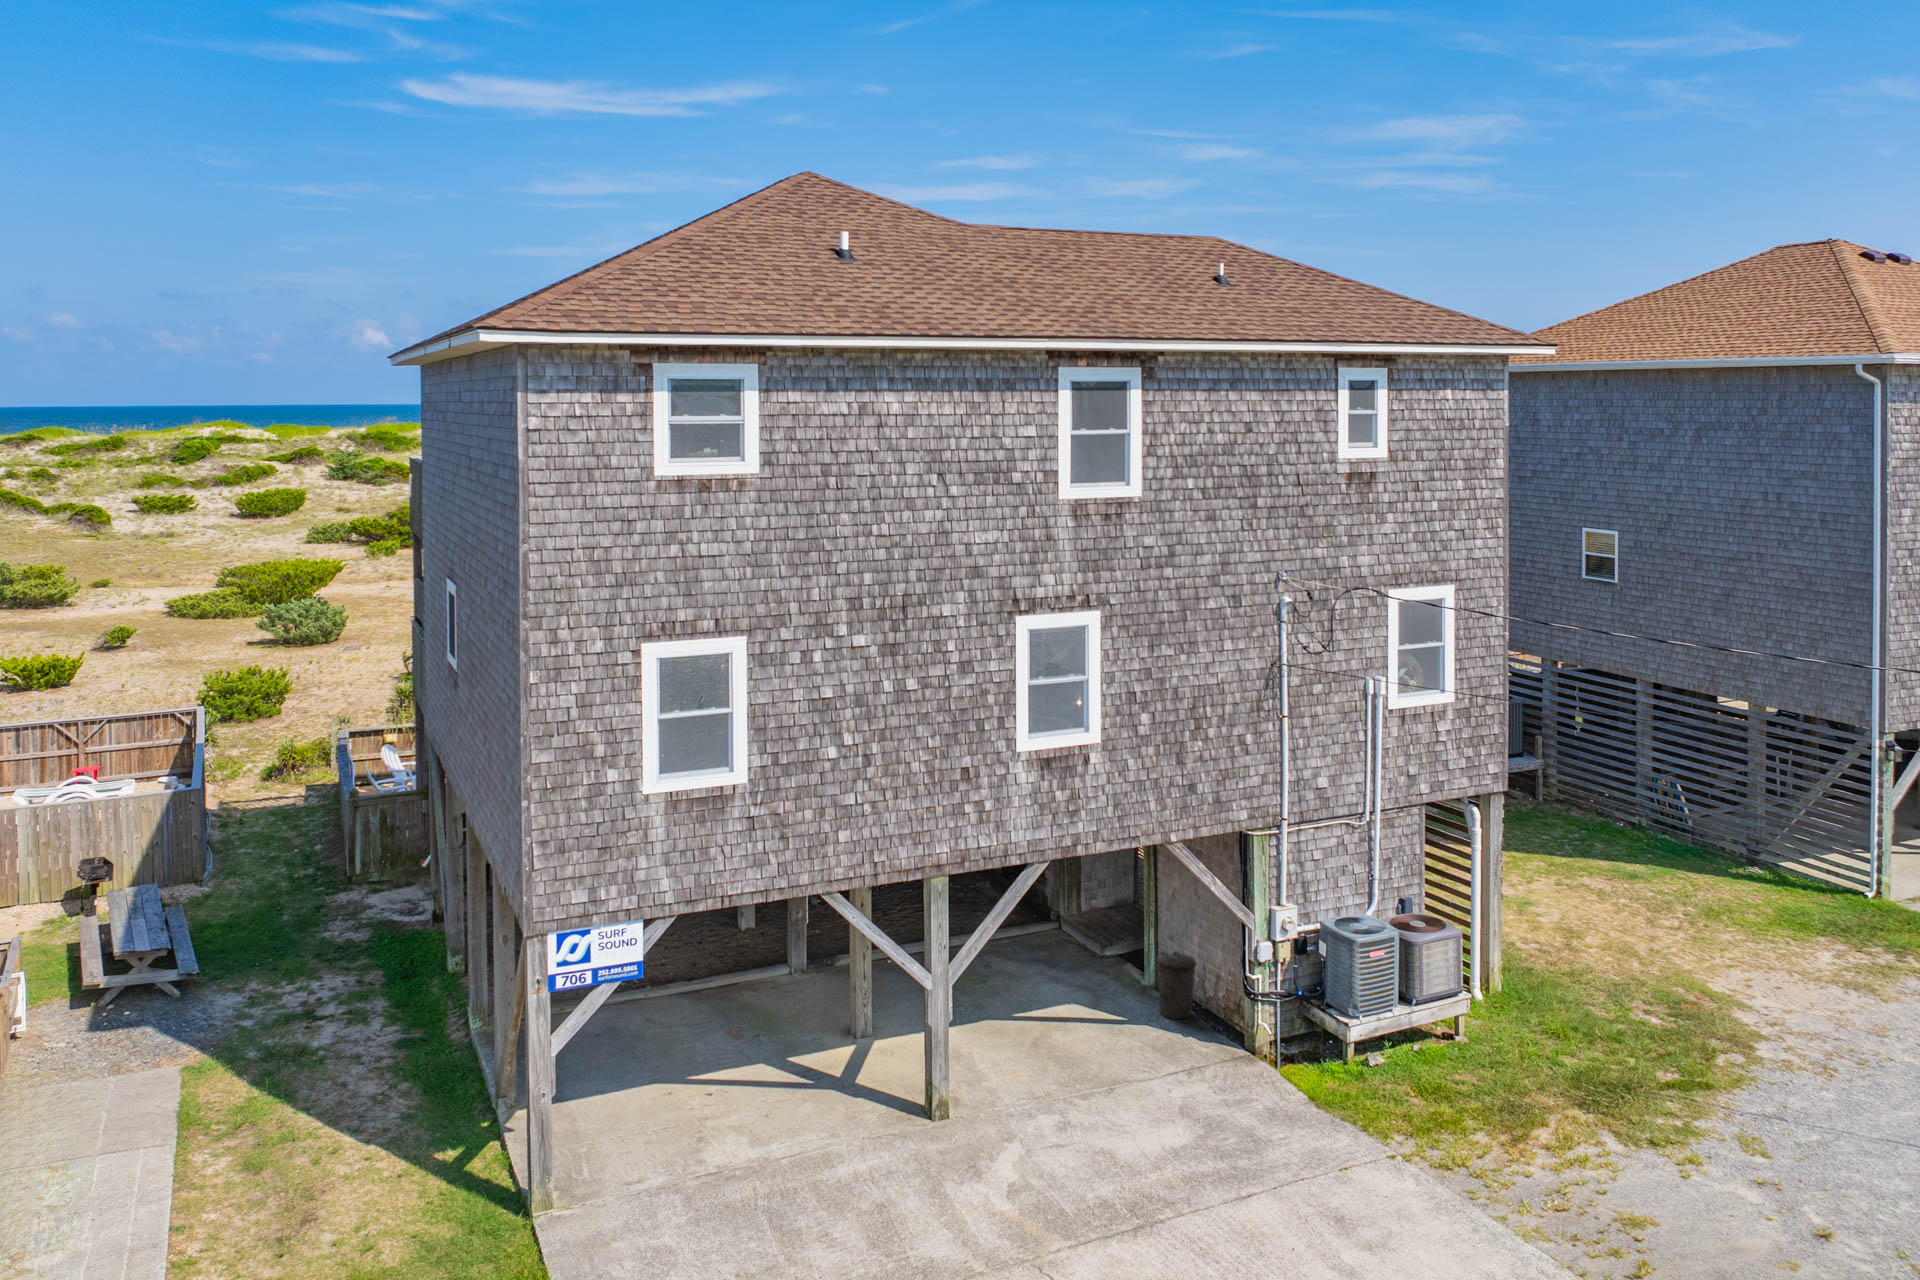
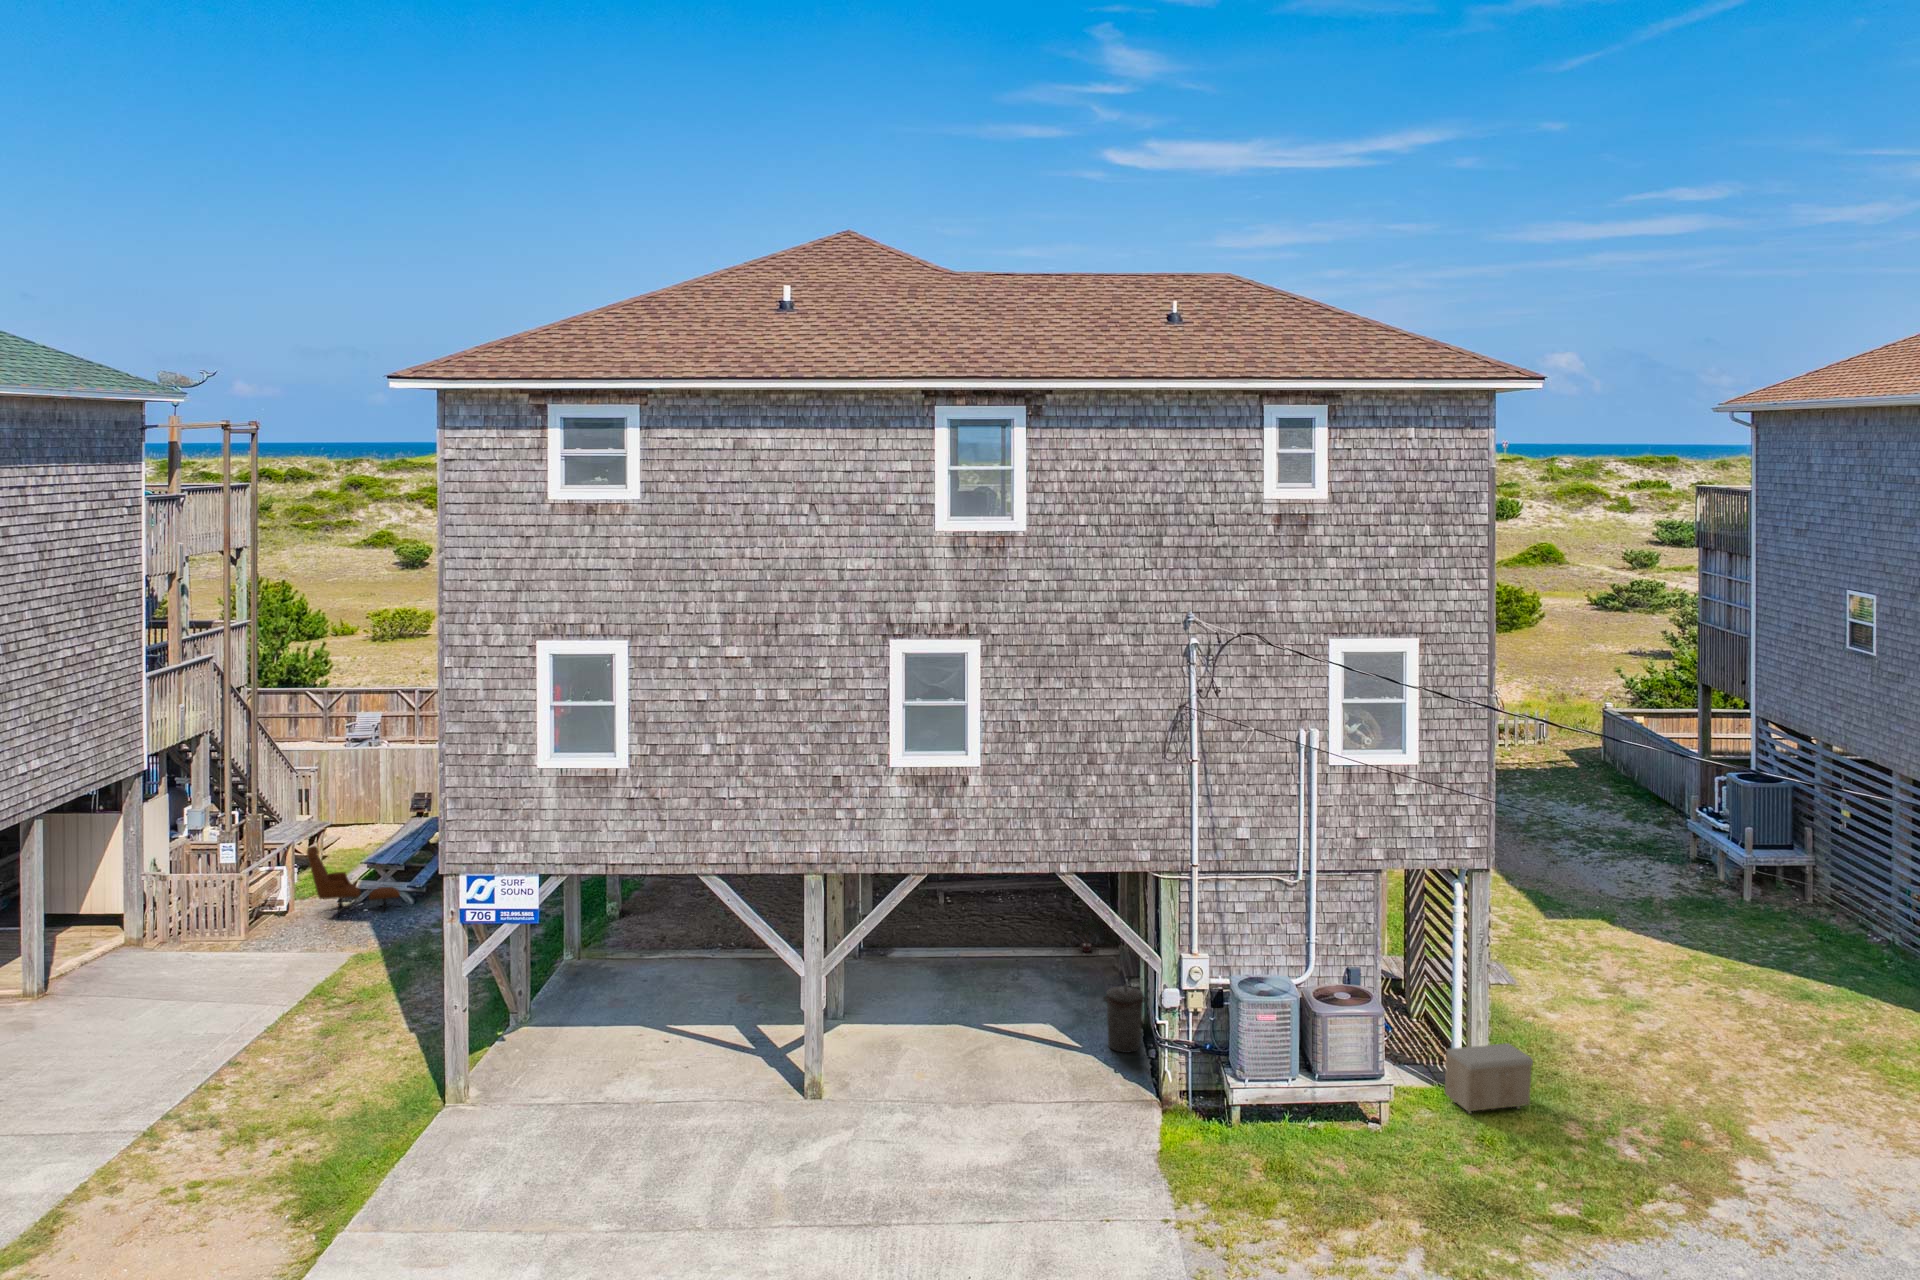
potted plant: none [1023,898,1058,934] -> present [1073,920,1101,952]
lounge chair: none [42,946,174,1036] -> present [307,846,400,916]
storage bench: none [1477,948,1548,1015] -> present [1445,1043,1533,1114]

